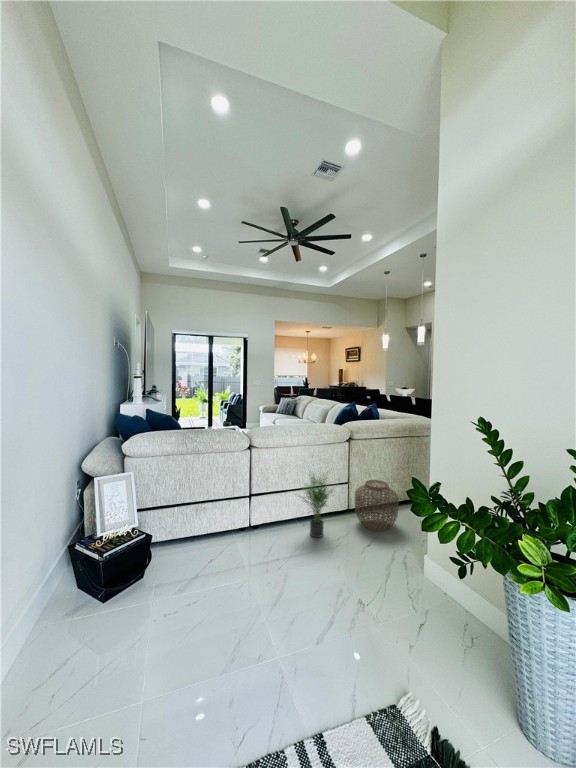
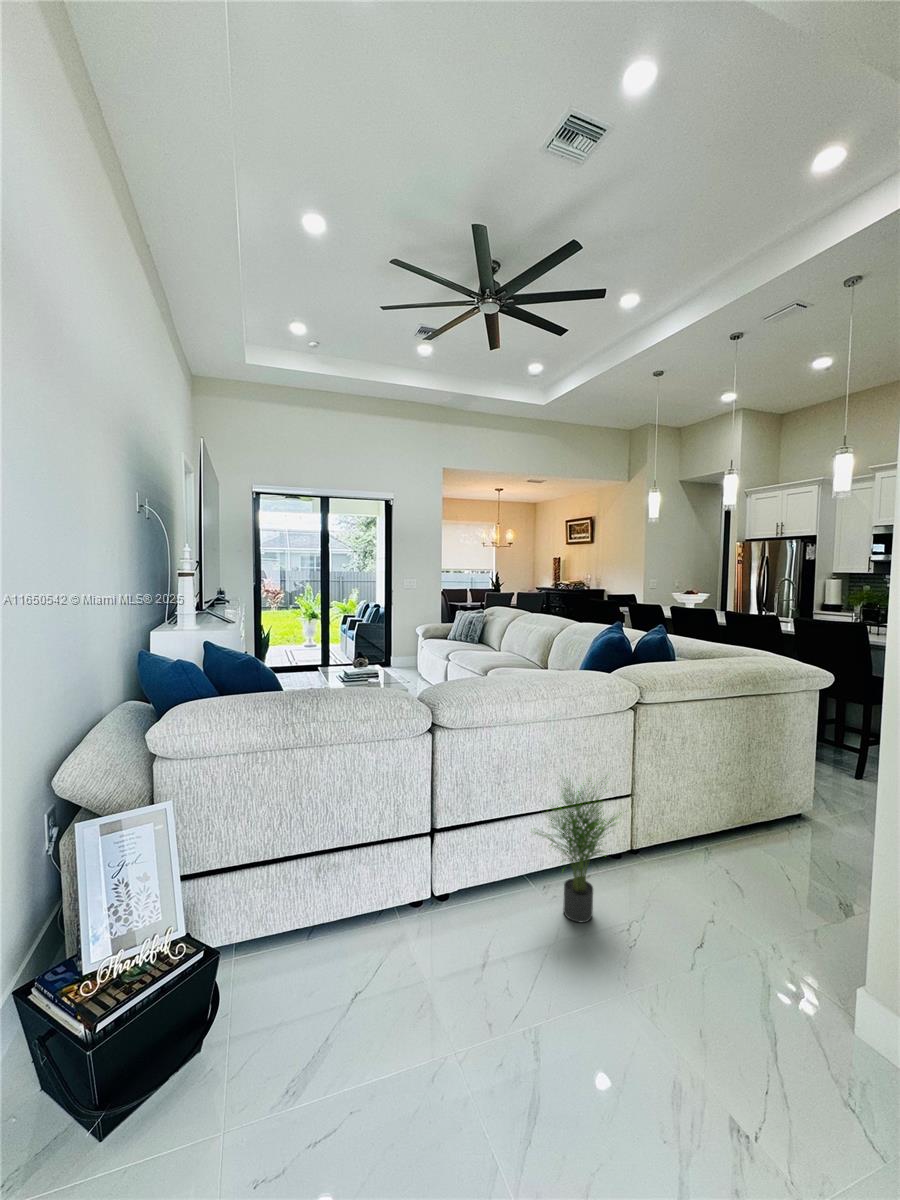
woven basket: present [355,480,399,532] -> none [652,791,753,905]

